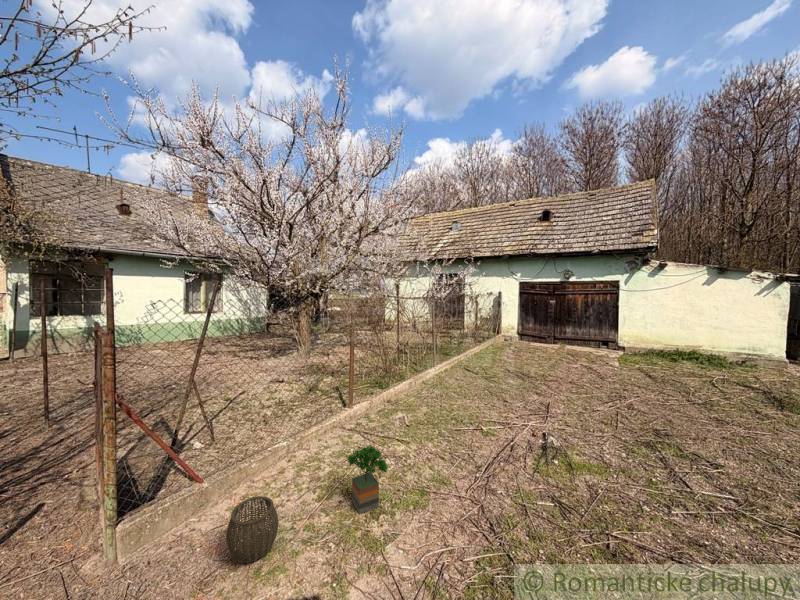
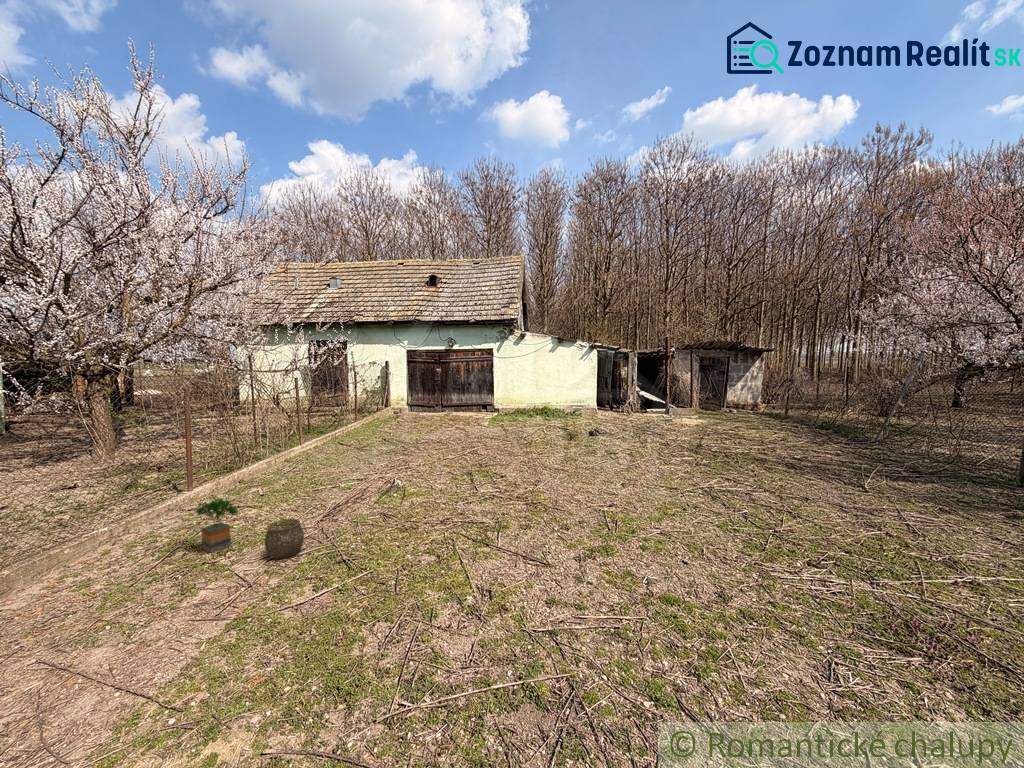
woven basket: present [226,496,279,564] -> present [265,519,304,559]

